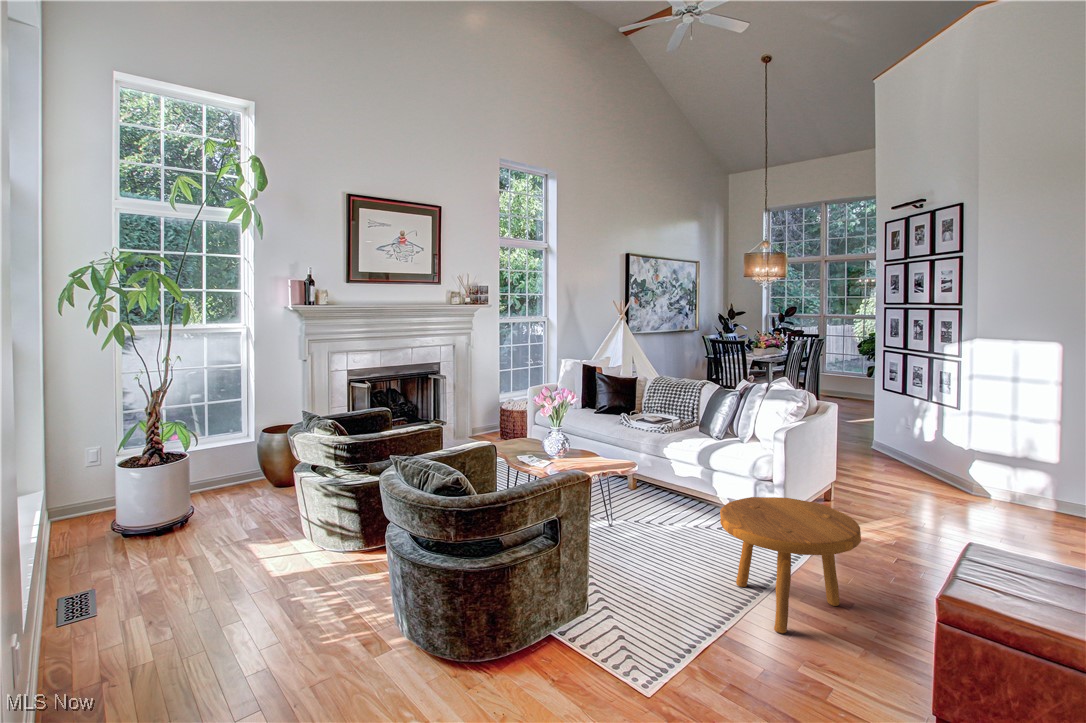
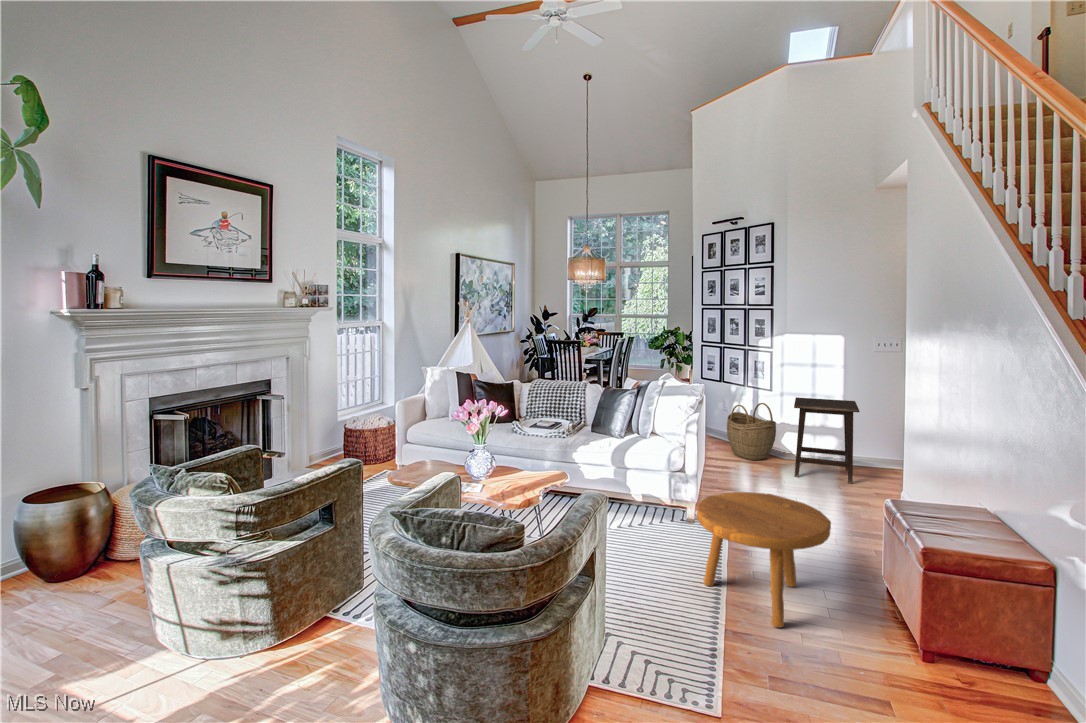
side table: none [959,416,1064,528] -> present [794,397,859,484]
woven basket: none [892,420,954,488] -> present [727,403,776,460]

